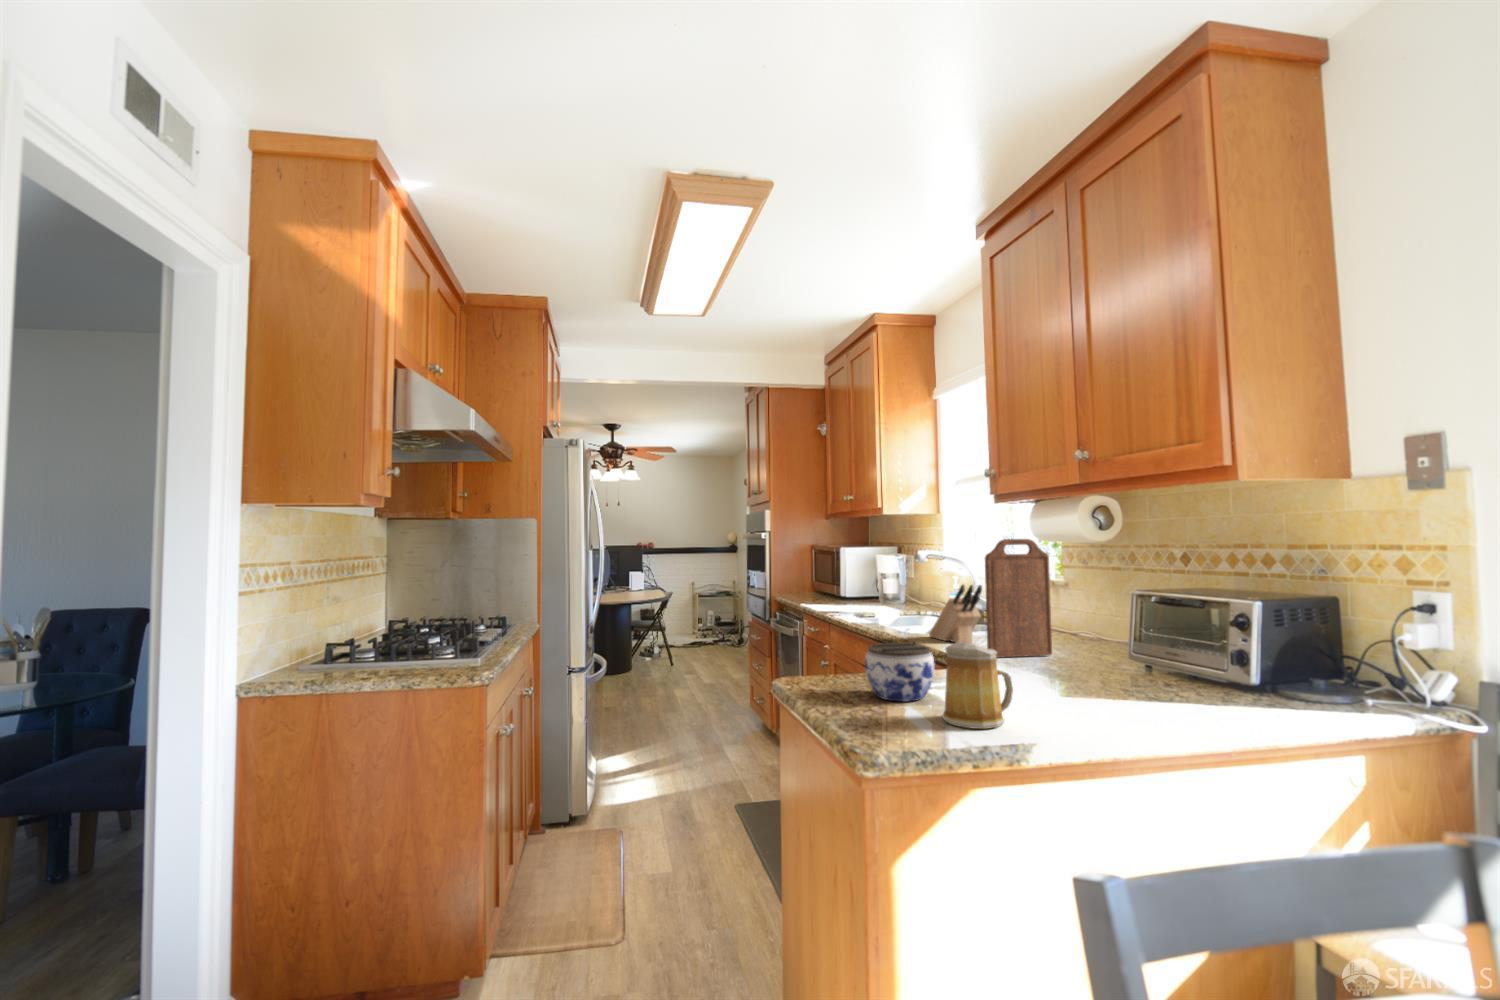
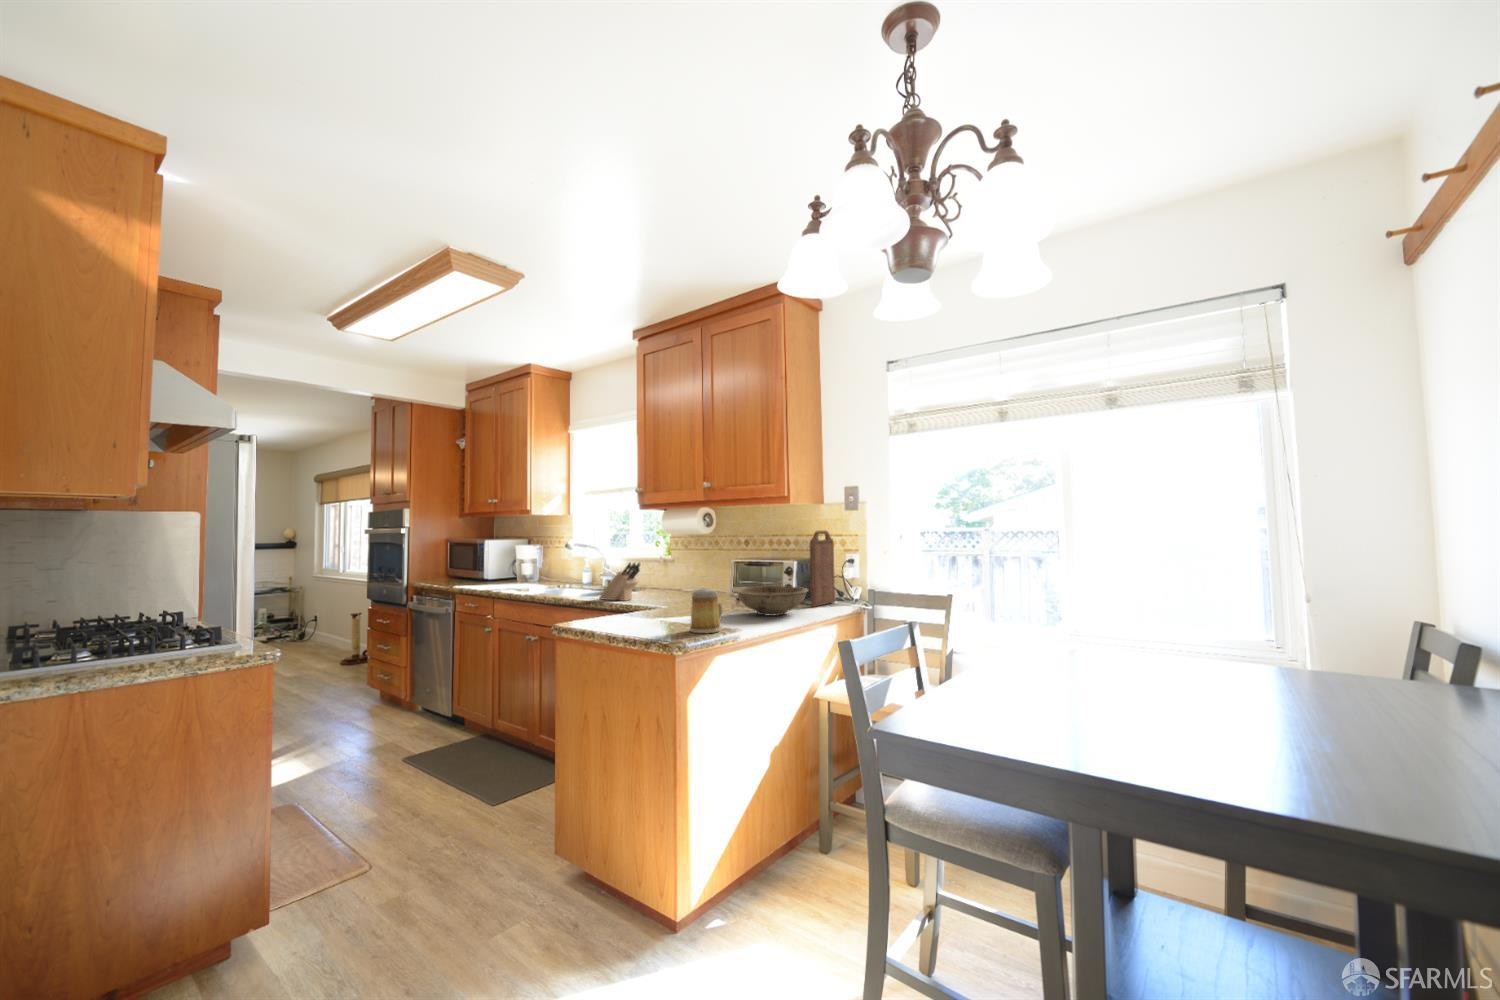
cutting board: present [985,539,1052,658] -> present [810,531,835,607]
jar: present [865,643,935,702] -> none [629,595,670,629]
bowl: none [1092,645,1269,712] -> present [736,586,808,616]

